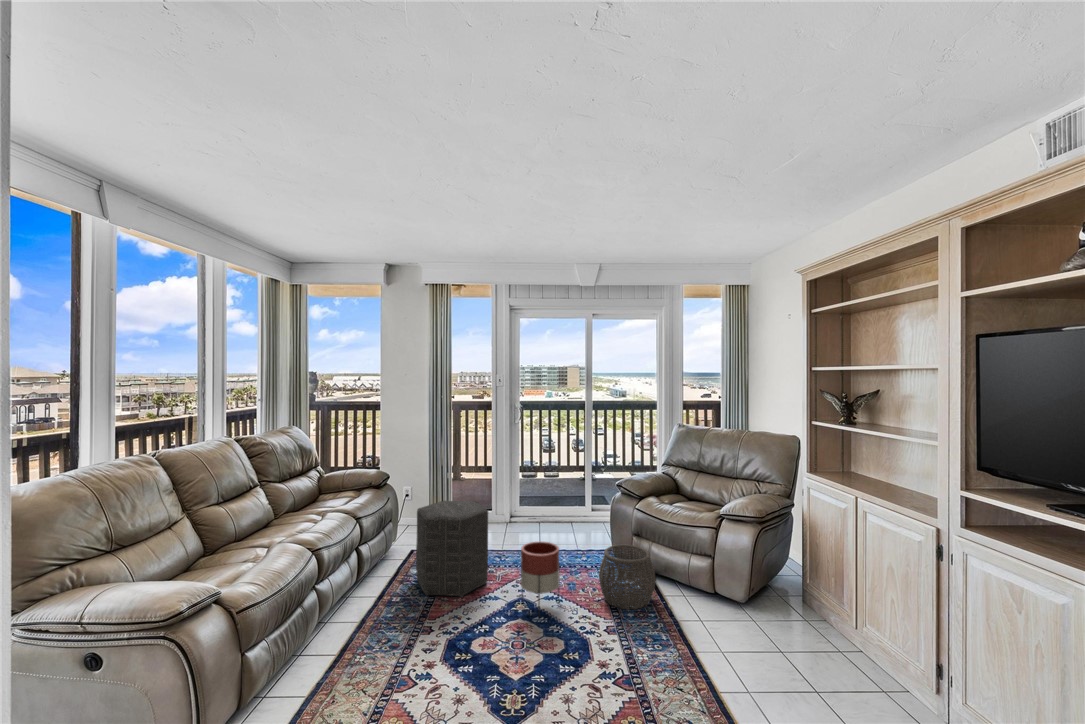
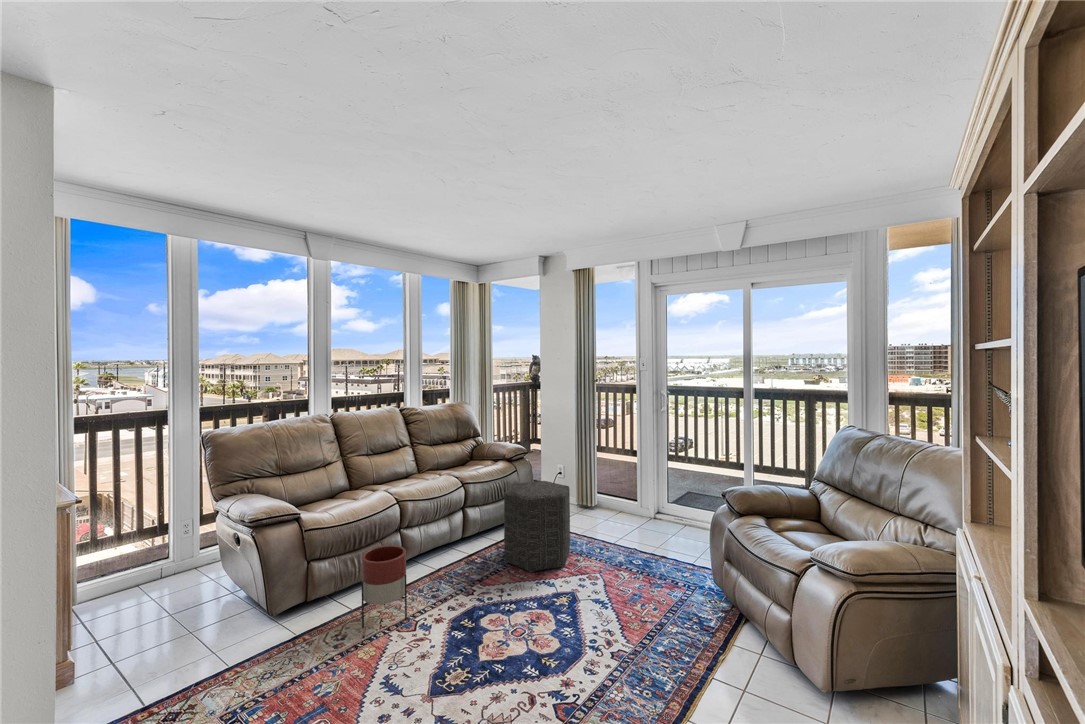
planter: present [521,542,560,609] -> present [361,545,407,628]
woven basket: present [599,544,655,609] -> none [645,561,714,644]

